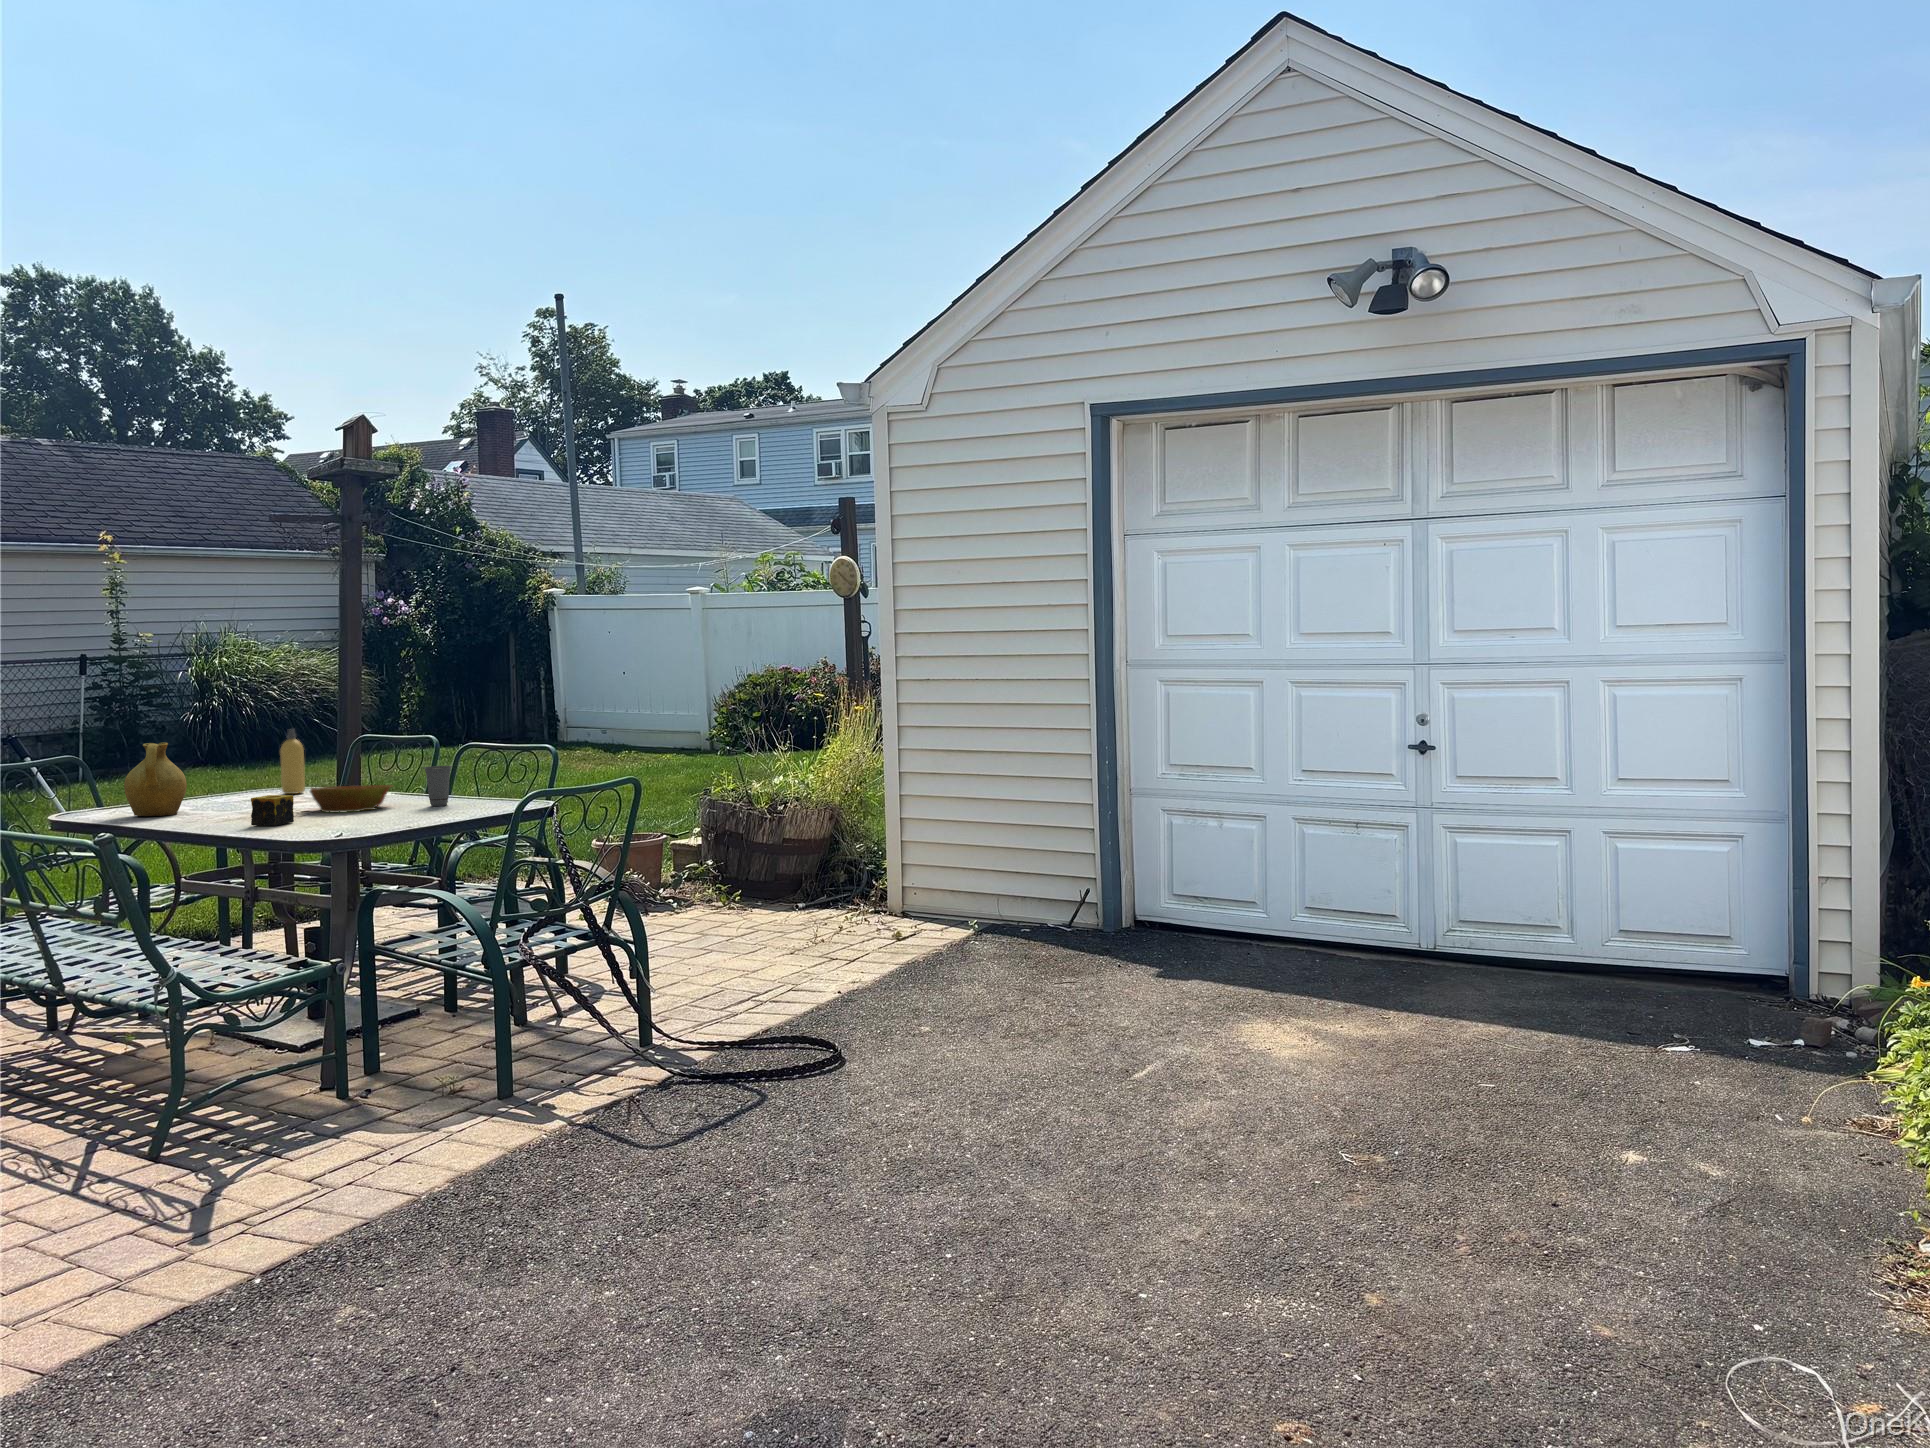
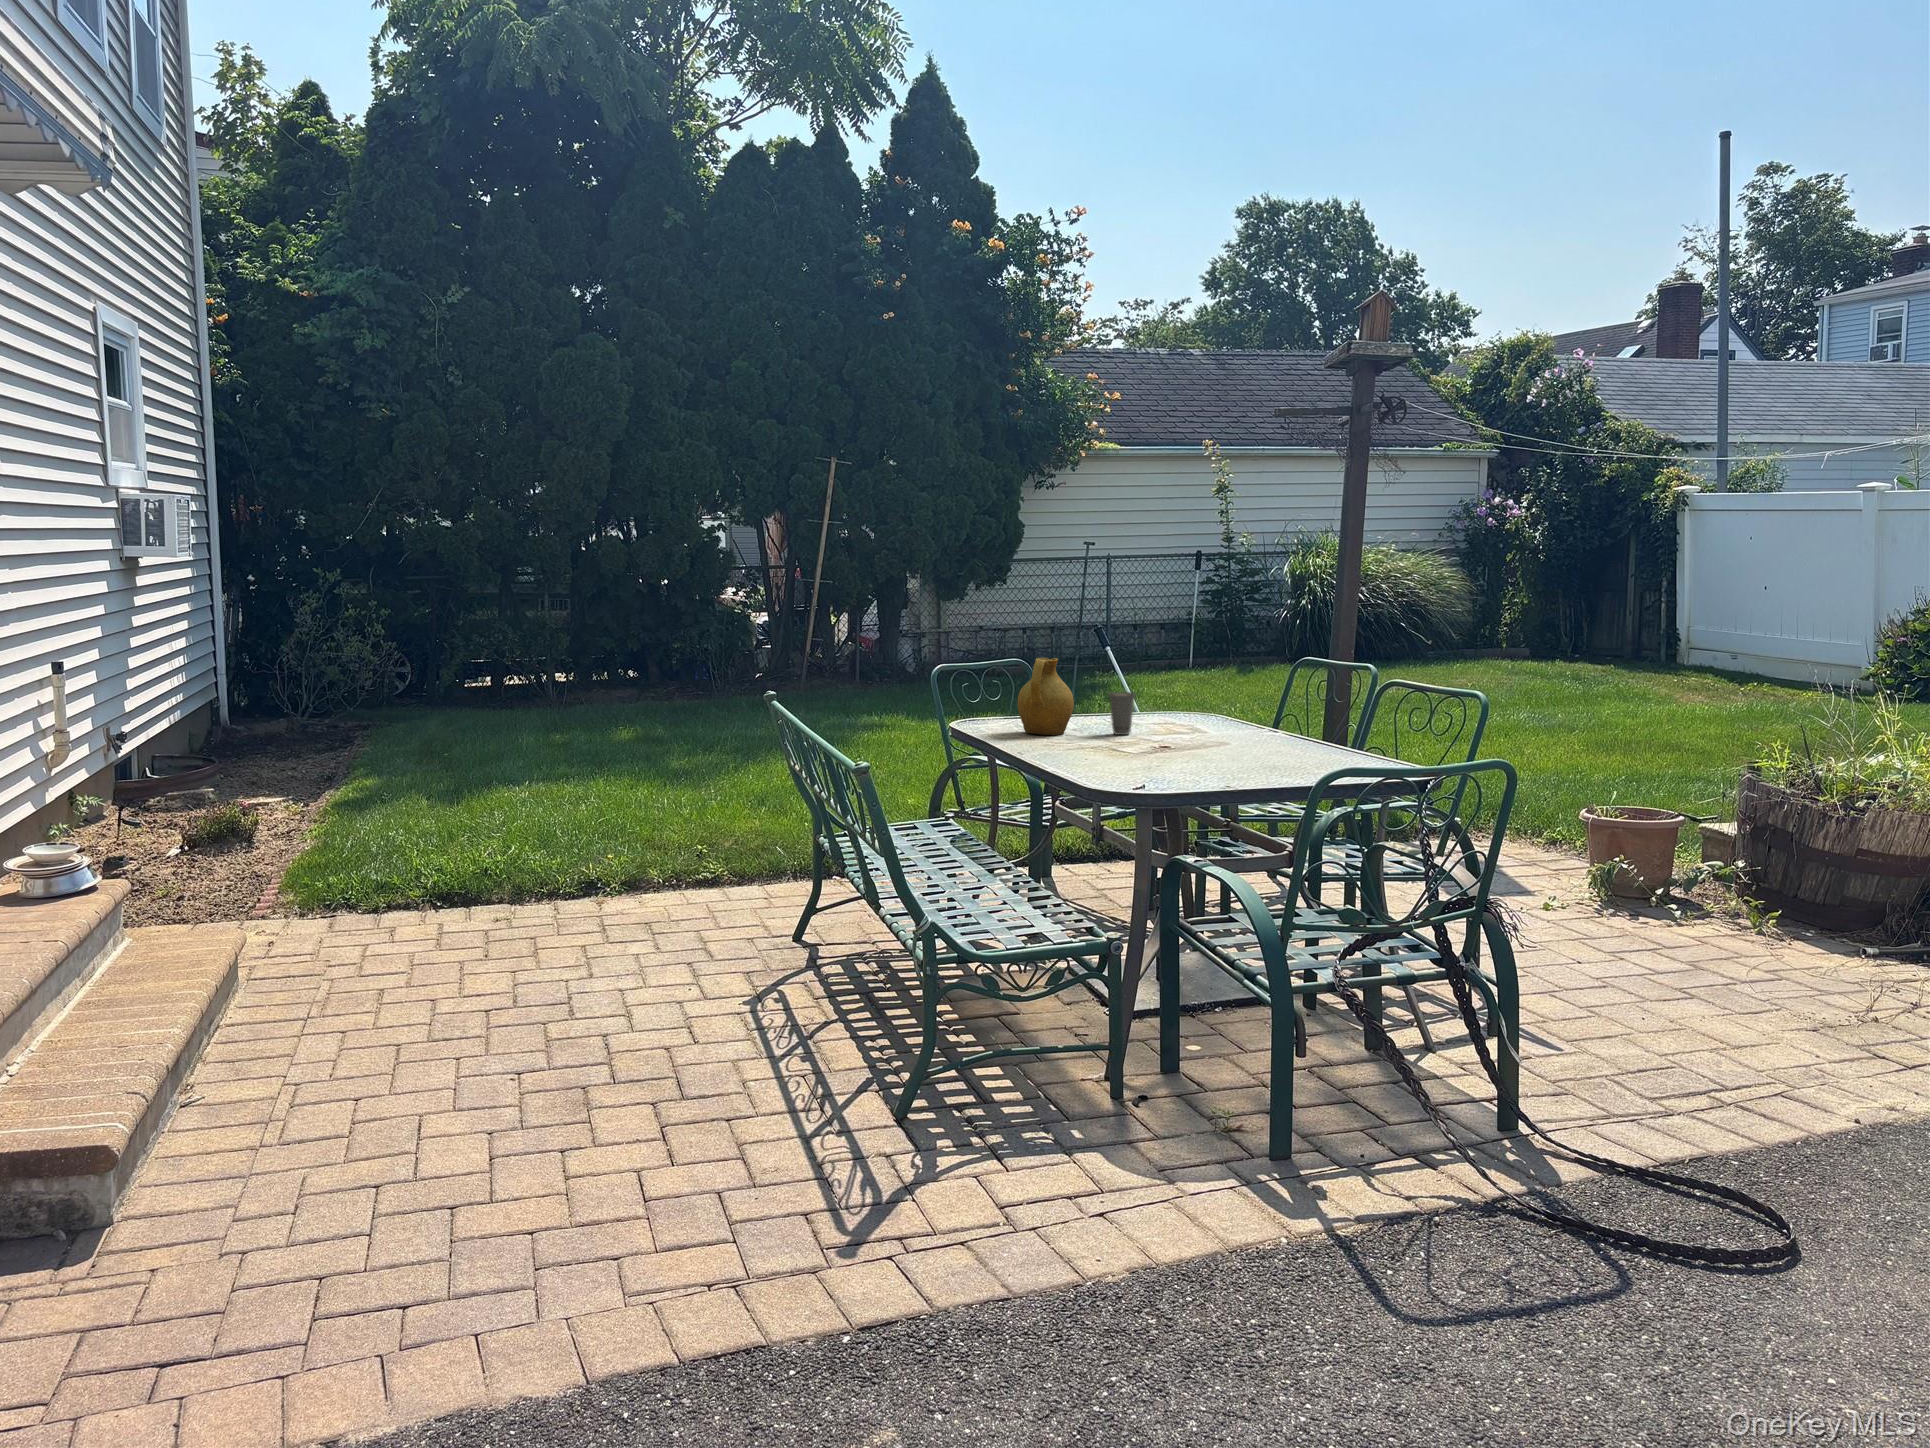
bottle: present [280,730,305,794] -> none [1189,651,1215,722]
cup: present [423,766,452,806] -> present [1108,692,1135,735]
bowl: present [310,785,392,813] -> none [1173,722,1265,756]
candle: present [251,795,294,826] -> none [1090,729,1134,765]

